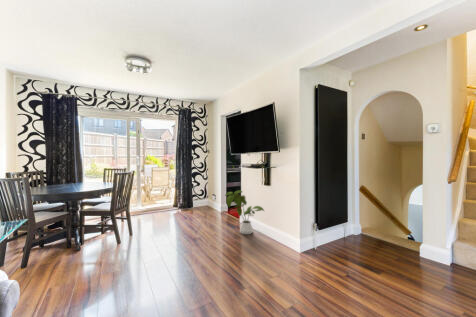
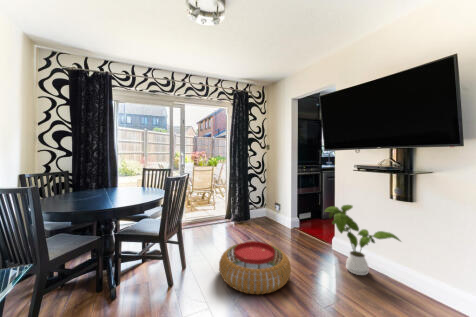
pouf: none [154,217,201,245] -> present [219,241,291,294]

